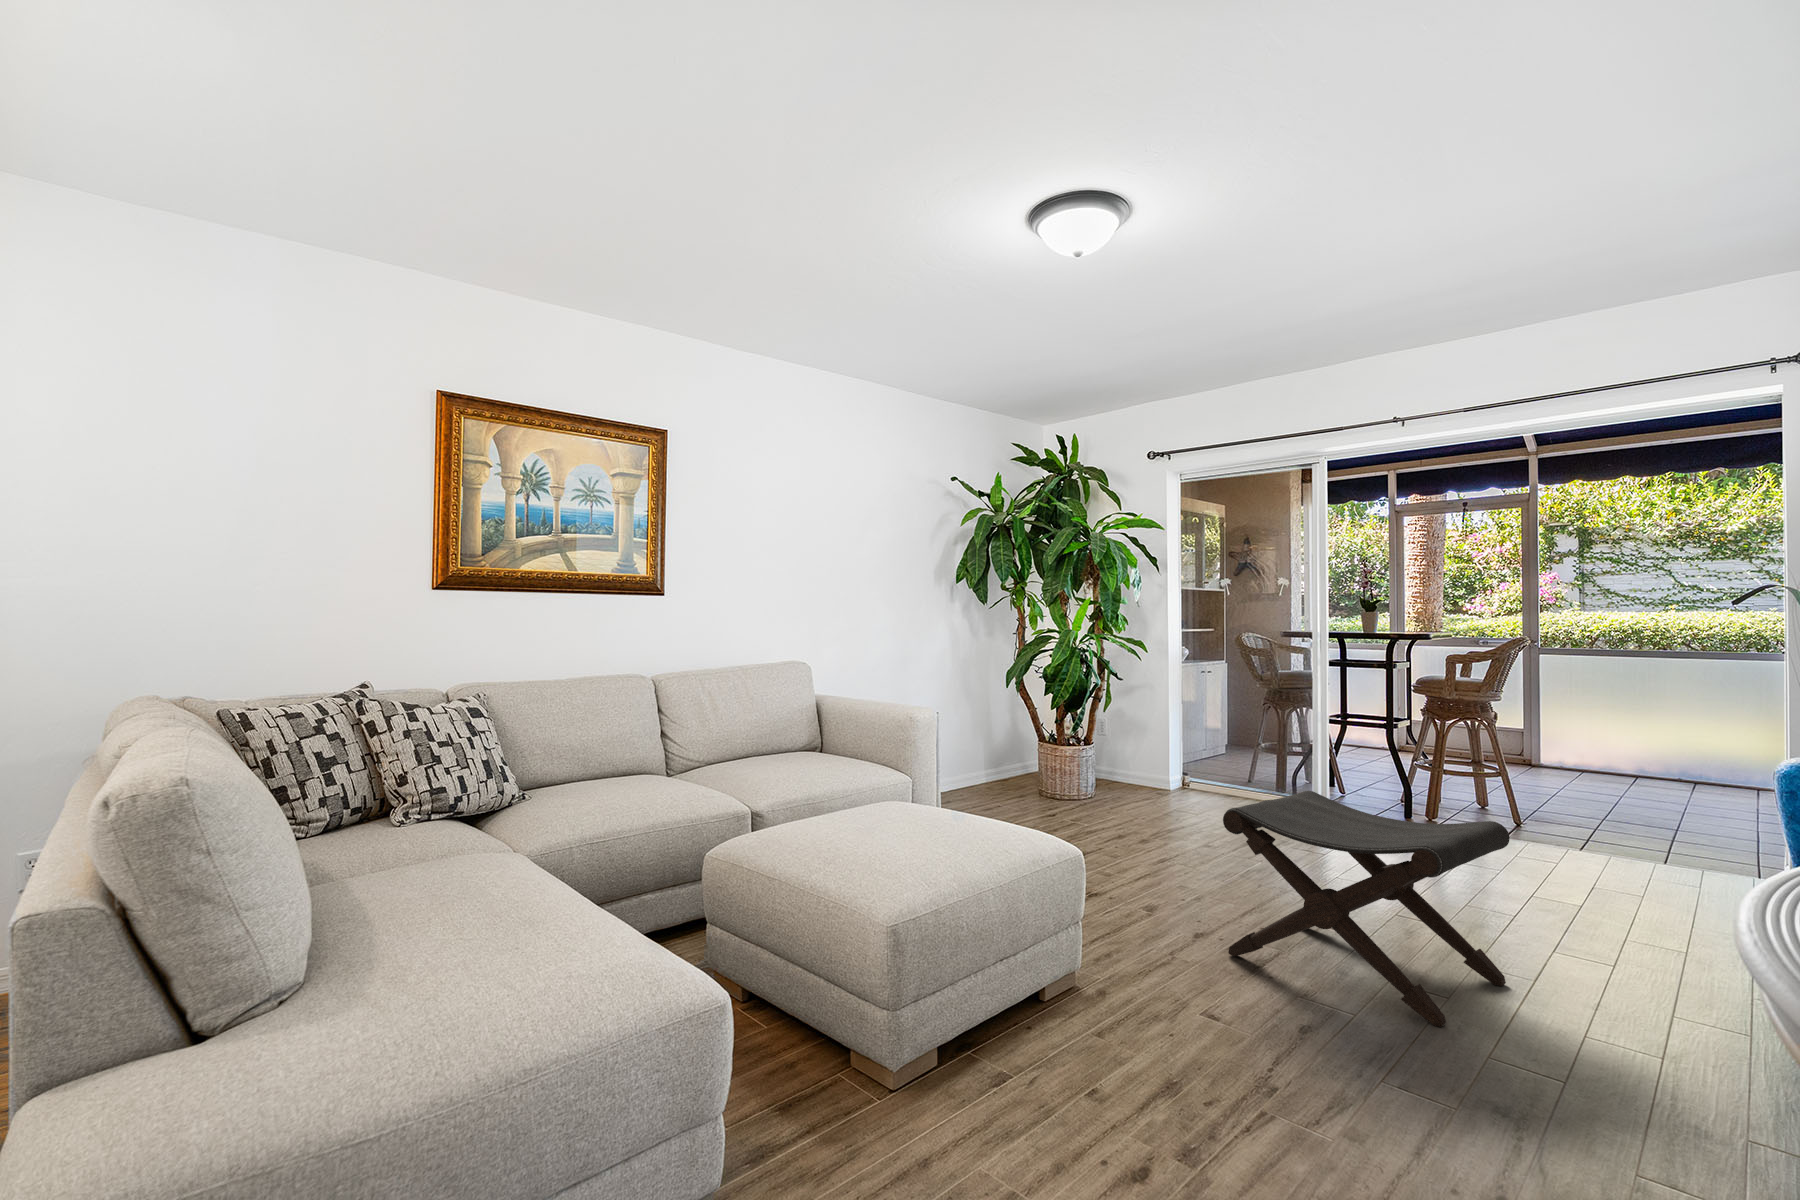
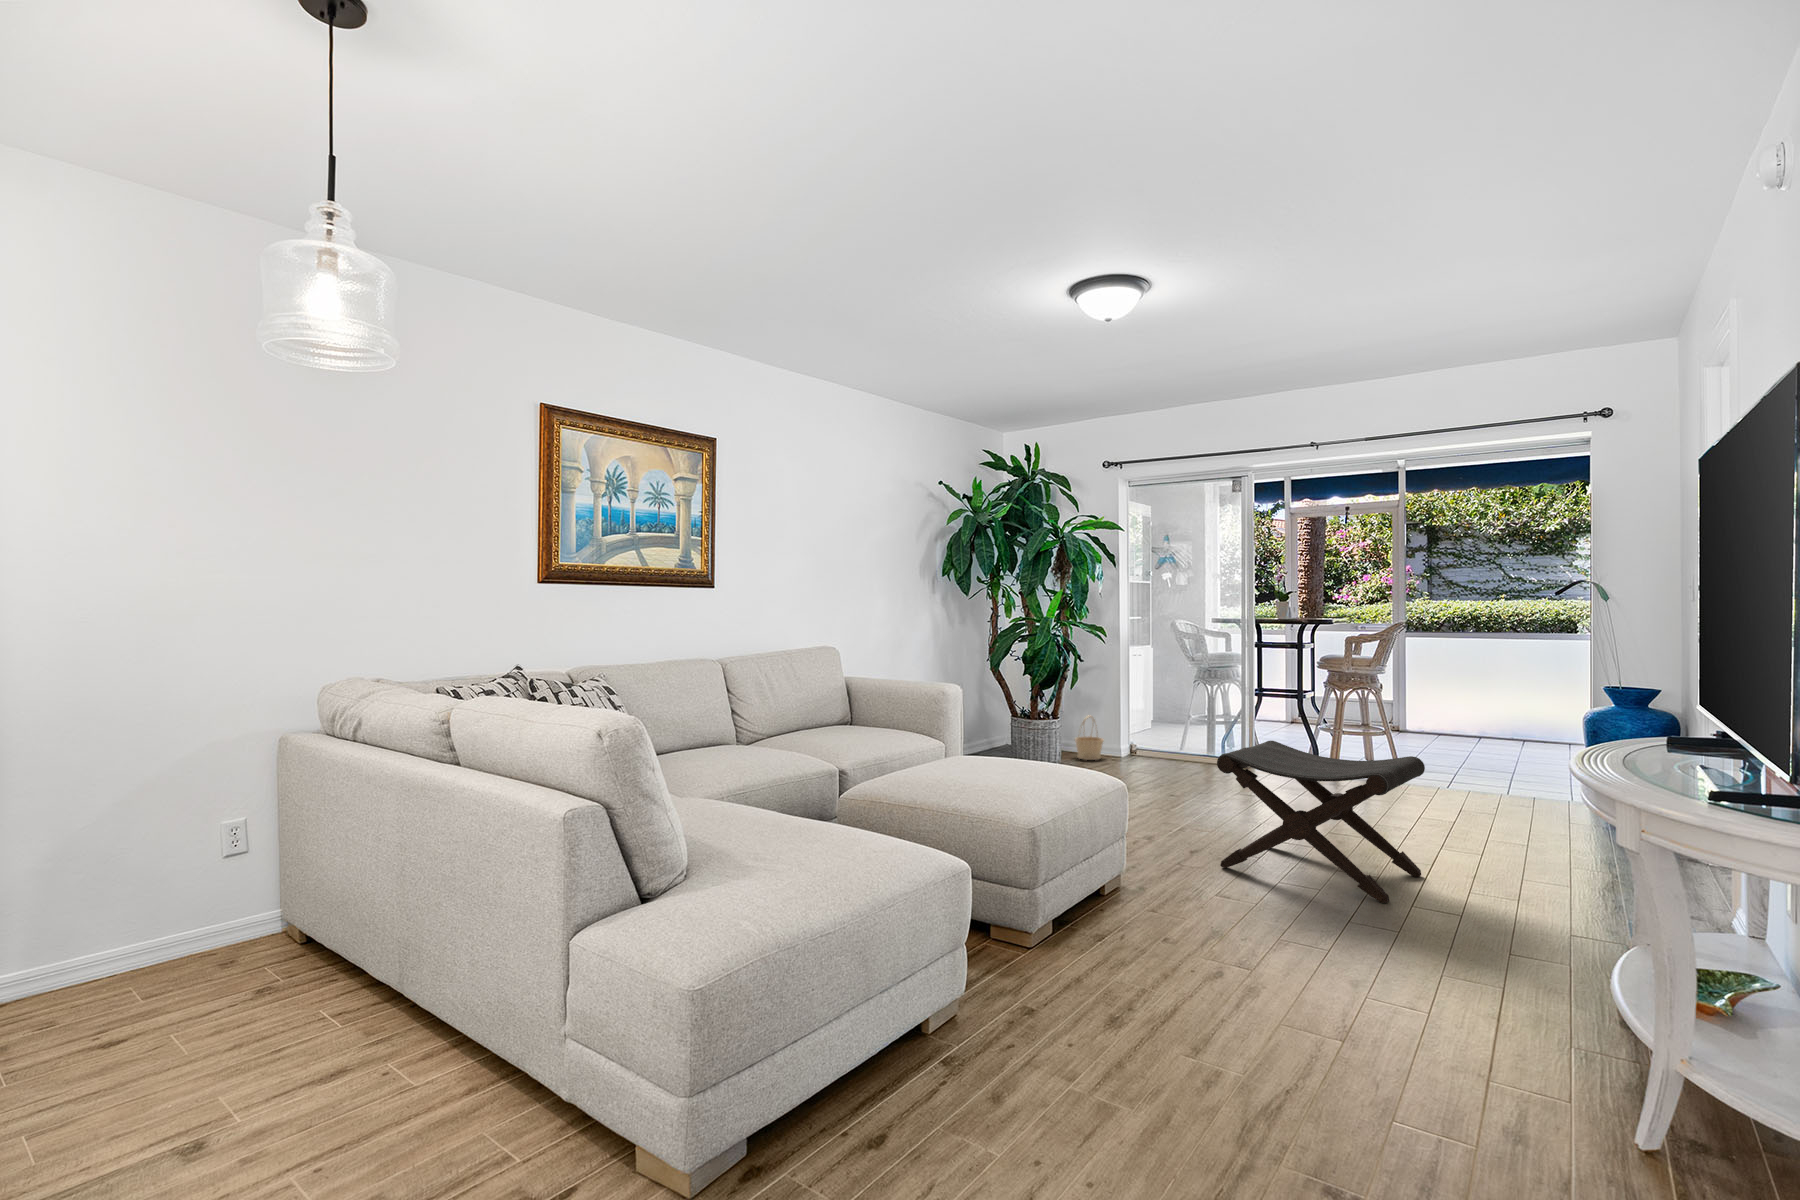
basket: none [1116,745,1150,798] -> present [1075,716,1103,760]

